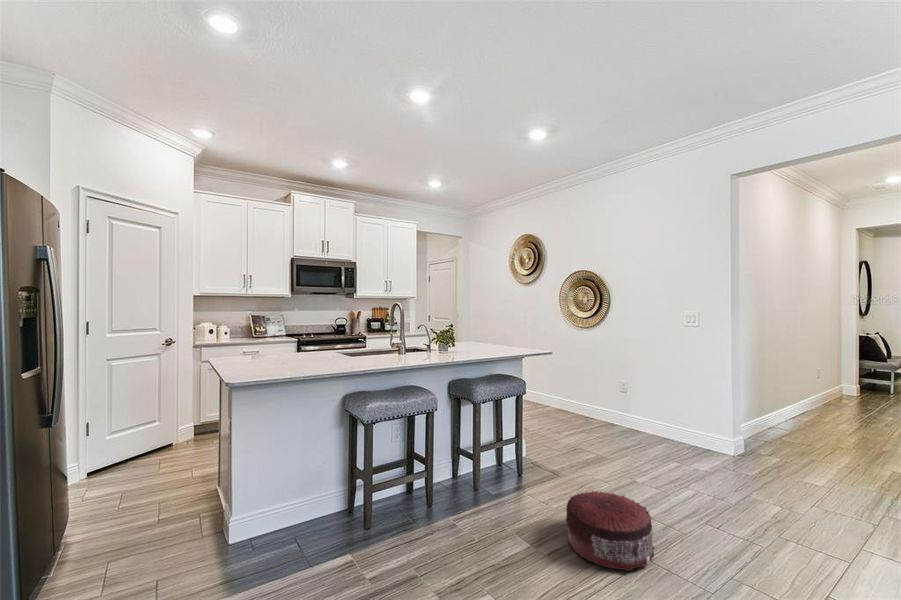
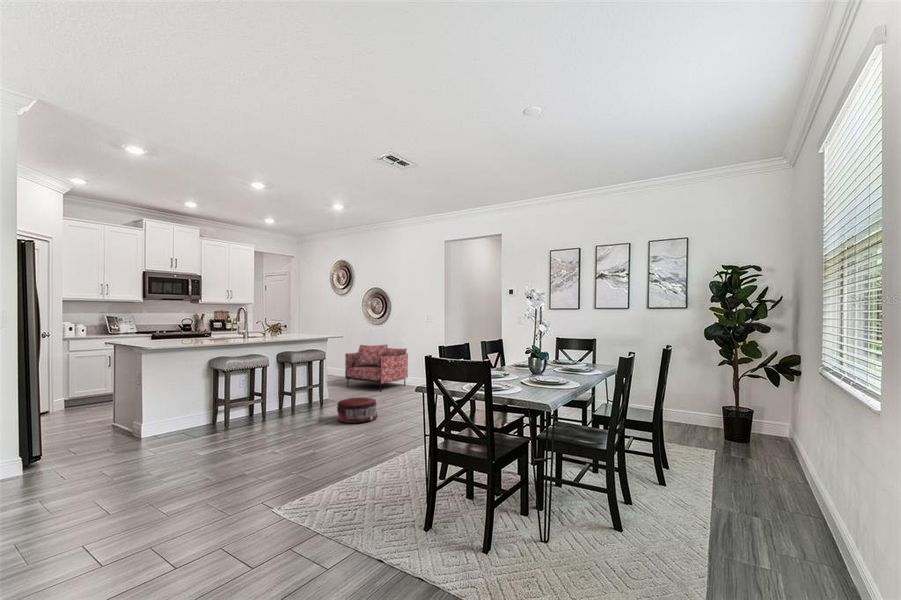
armchair: none [542,360,645,445] -> present [345,344,408,391]

